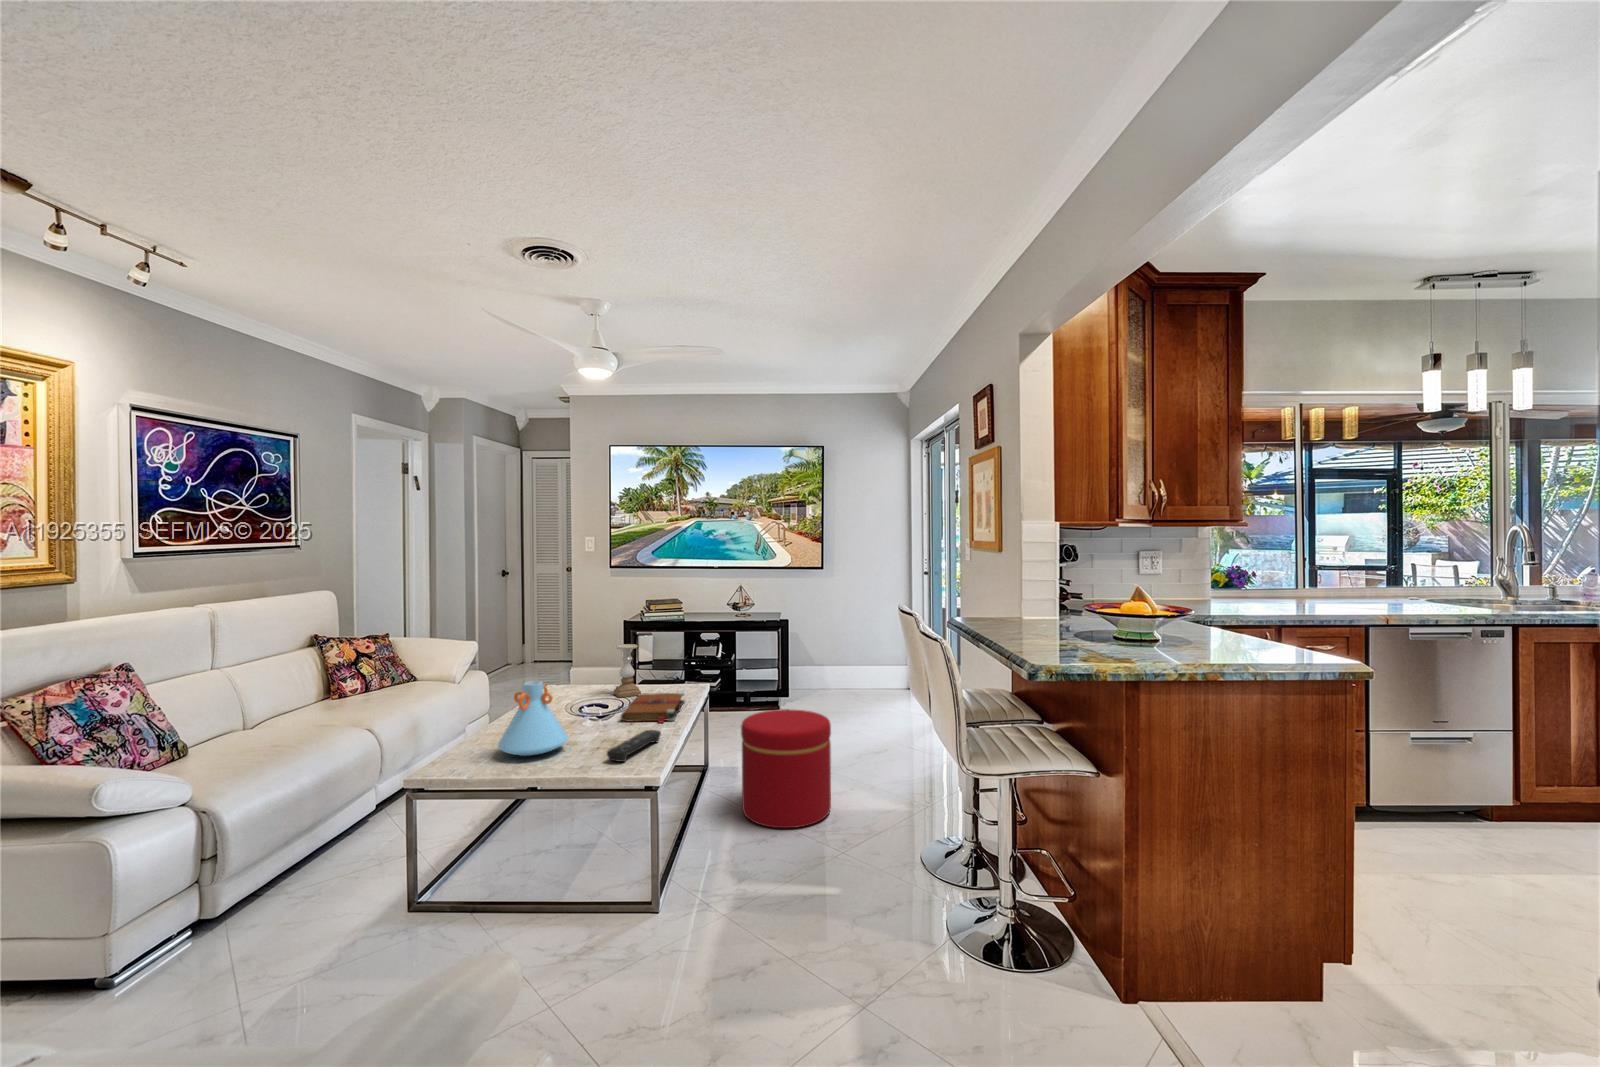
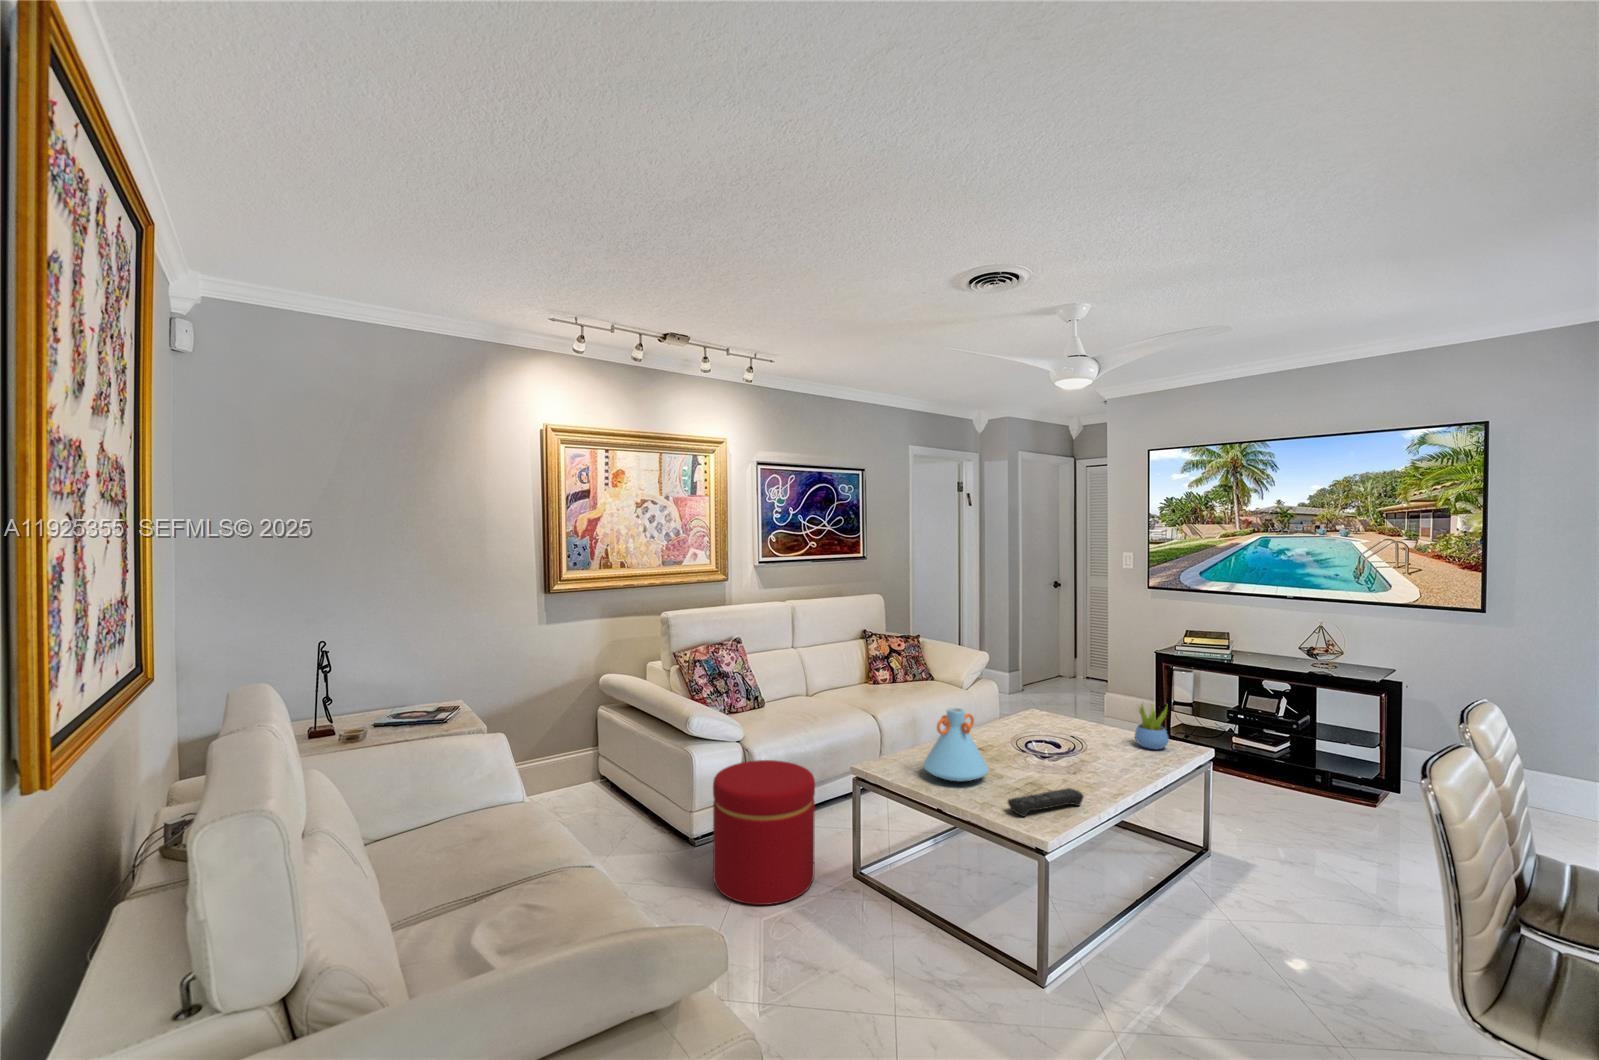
candle holder: present [614,644,641,698] -> none [1086,682,1114,743]
succulent plant: none [656,651,683,693] -> present [1135,705,1169,749]
book: present [621,693,685,723] -> none [1062,743,1158,786]
ottoman: present [741,709,831,828] -> present [713,760,815,905]

